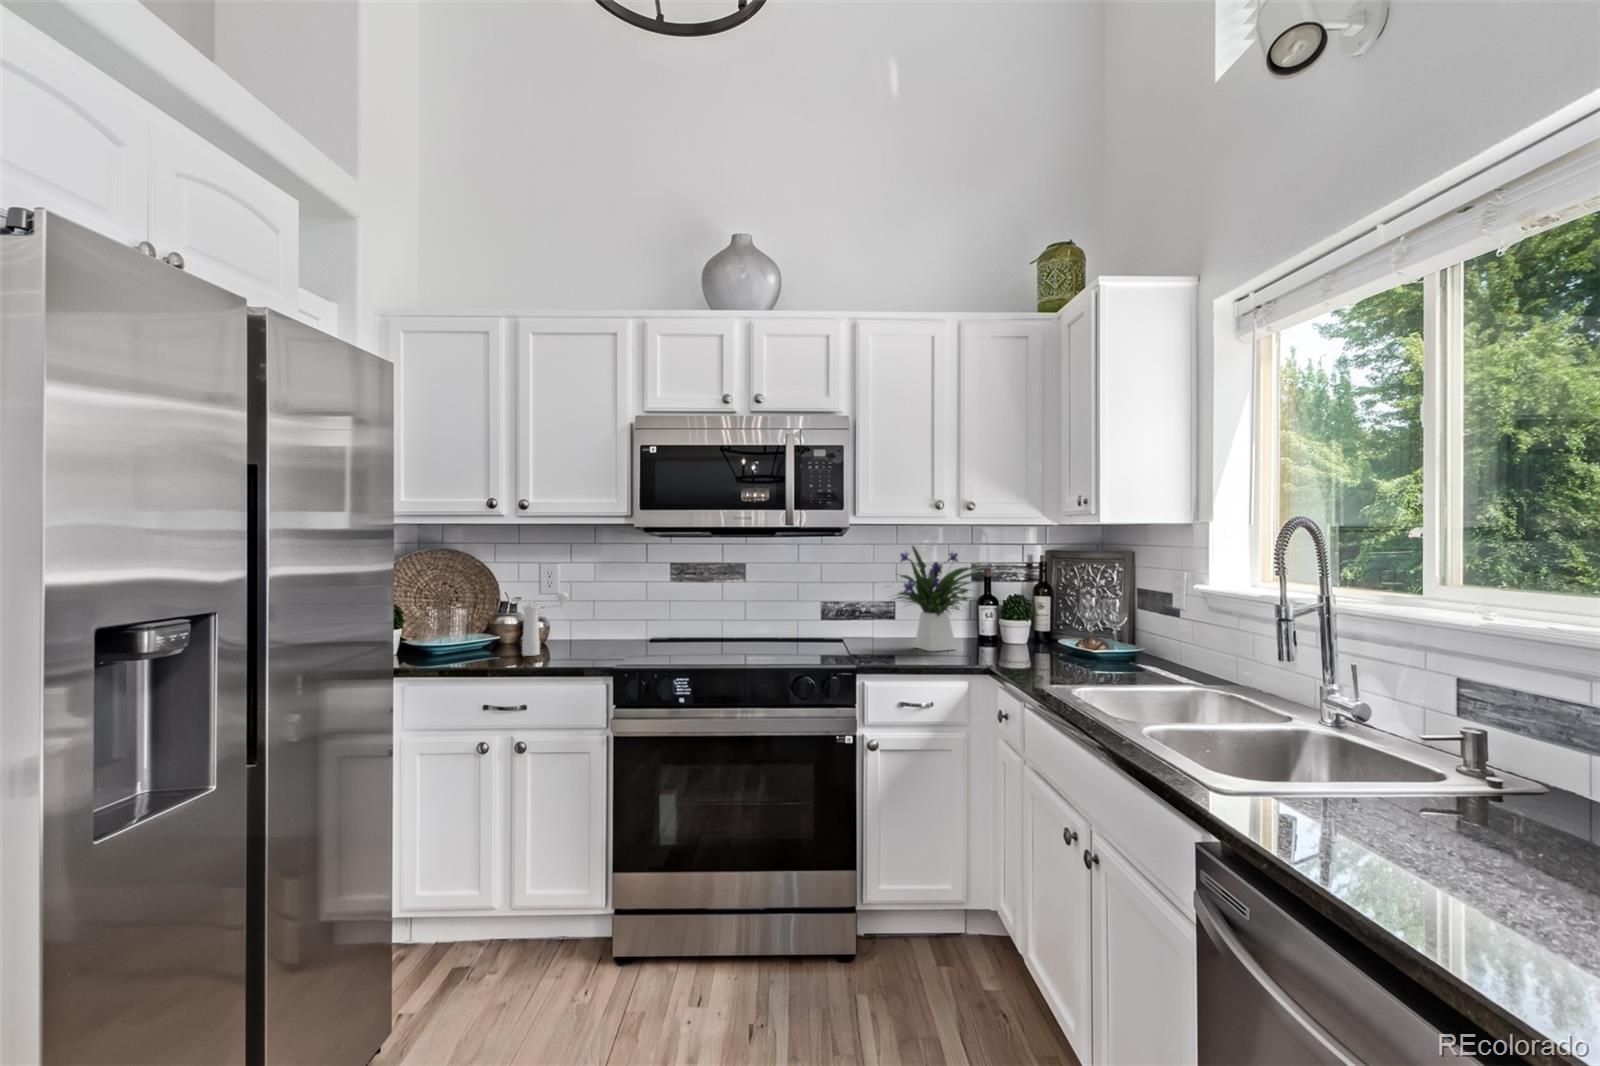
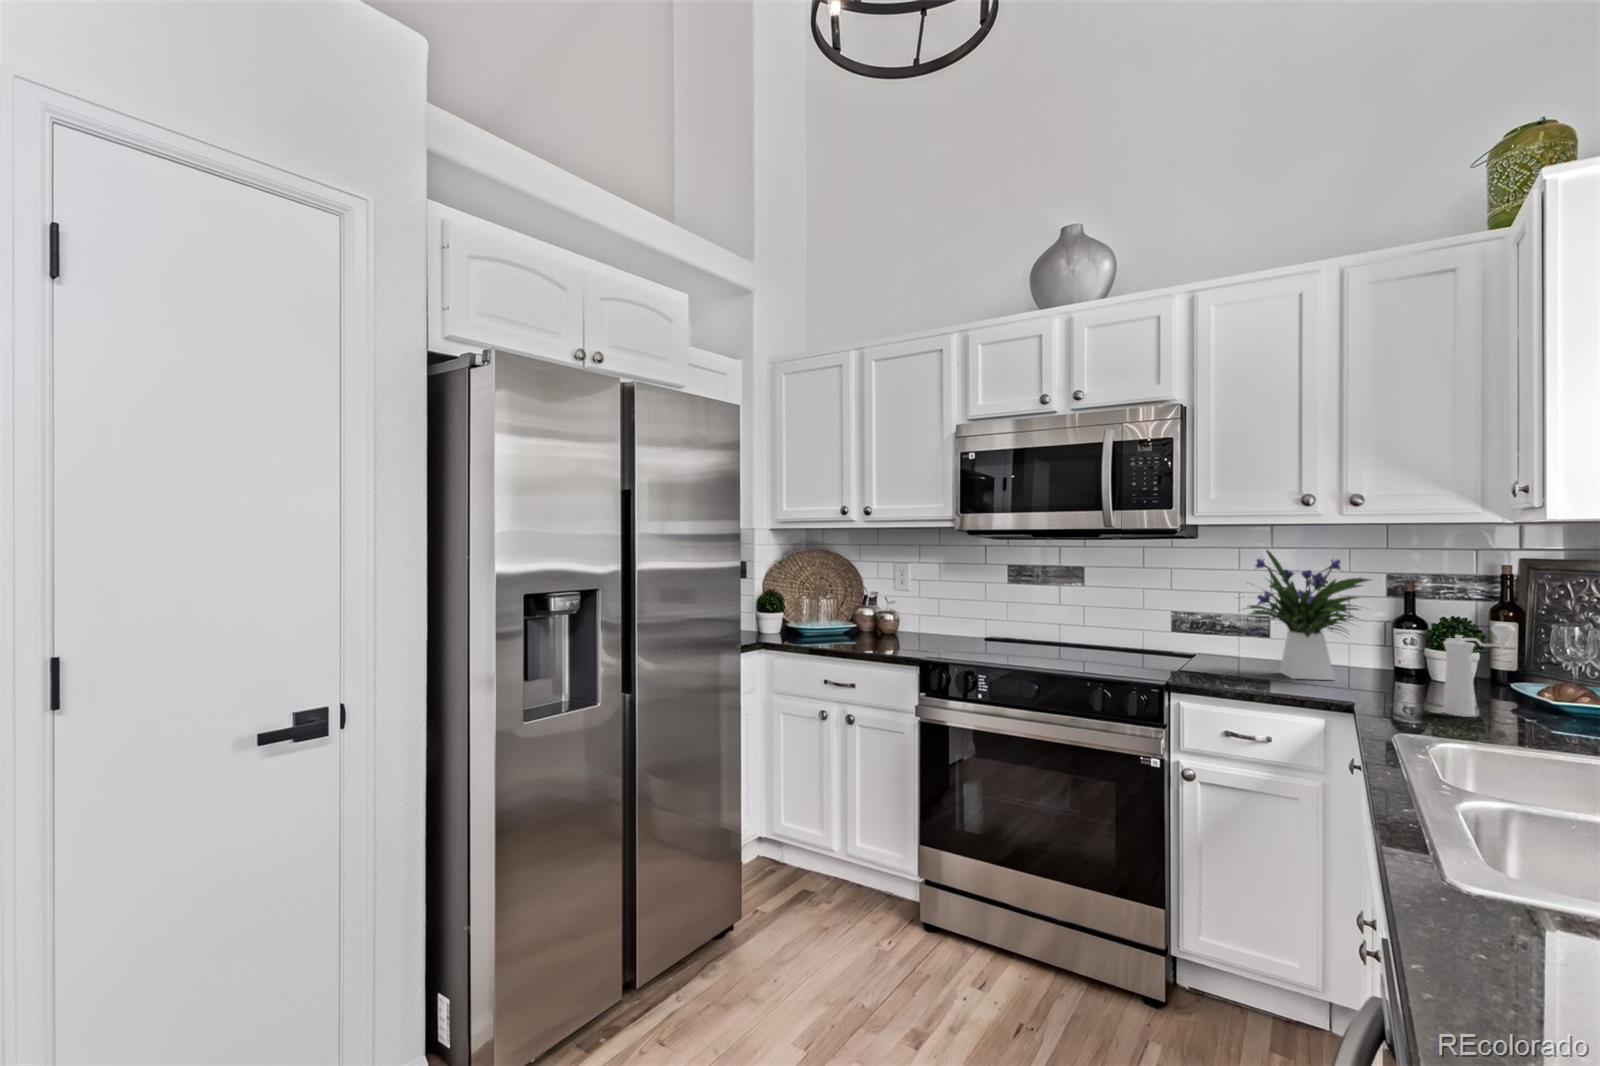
pepper mill: present [522,592,568,656] -> present [1444,624,1515,717]

